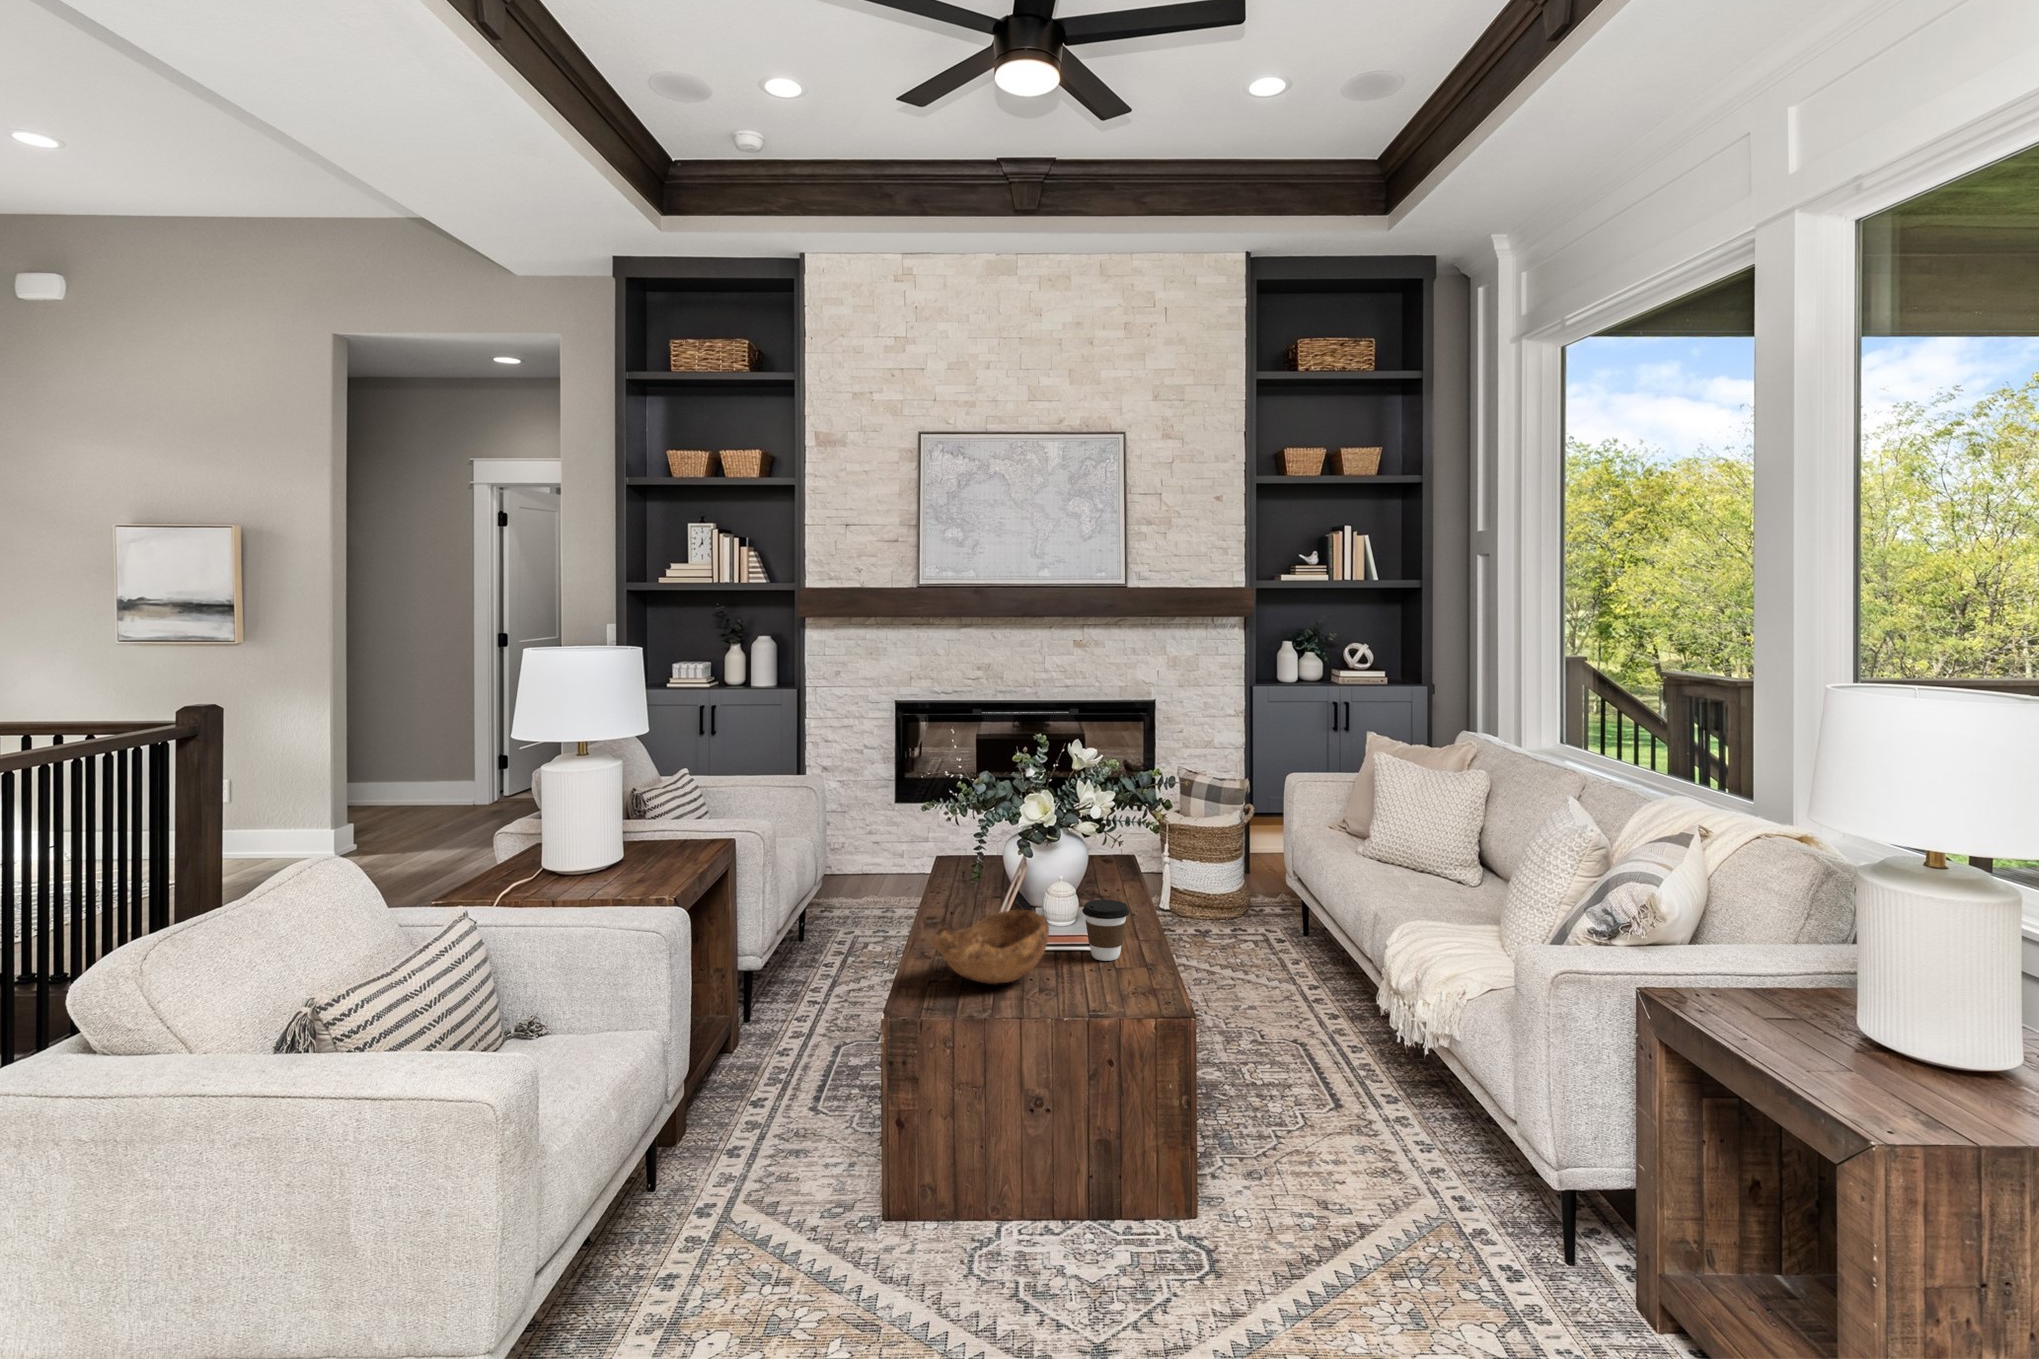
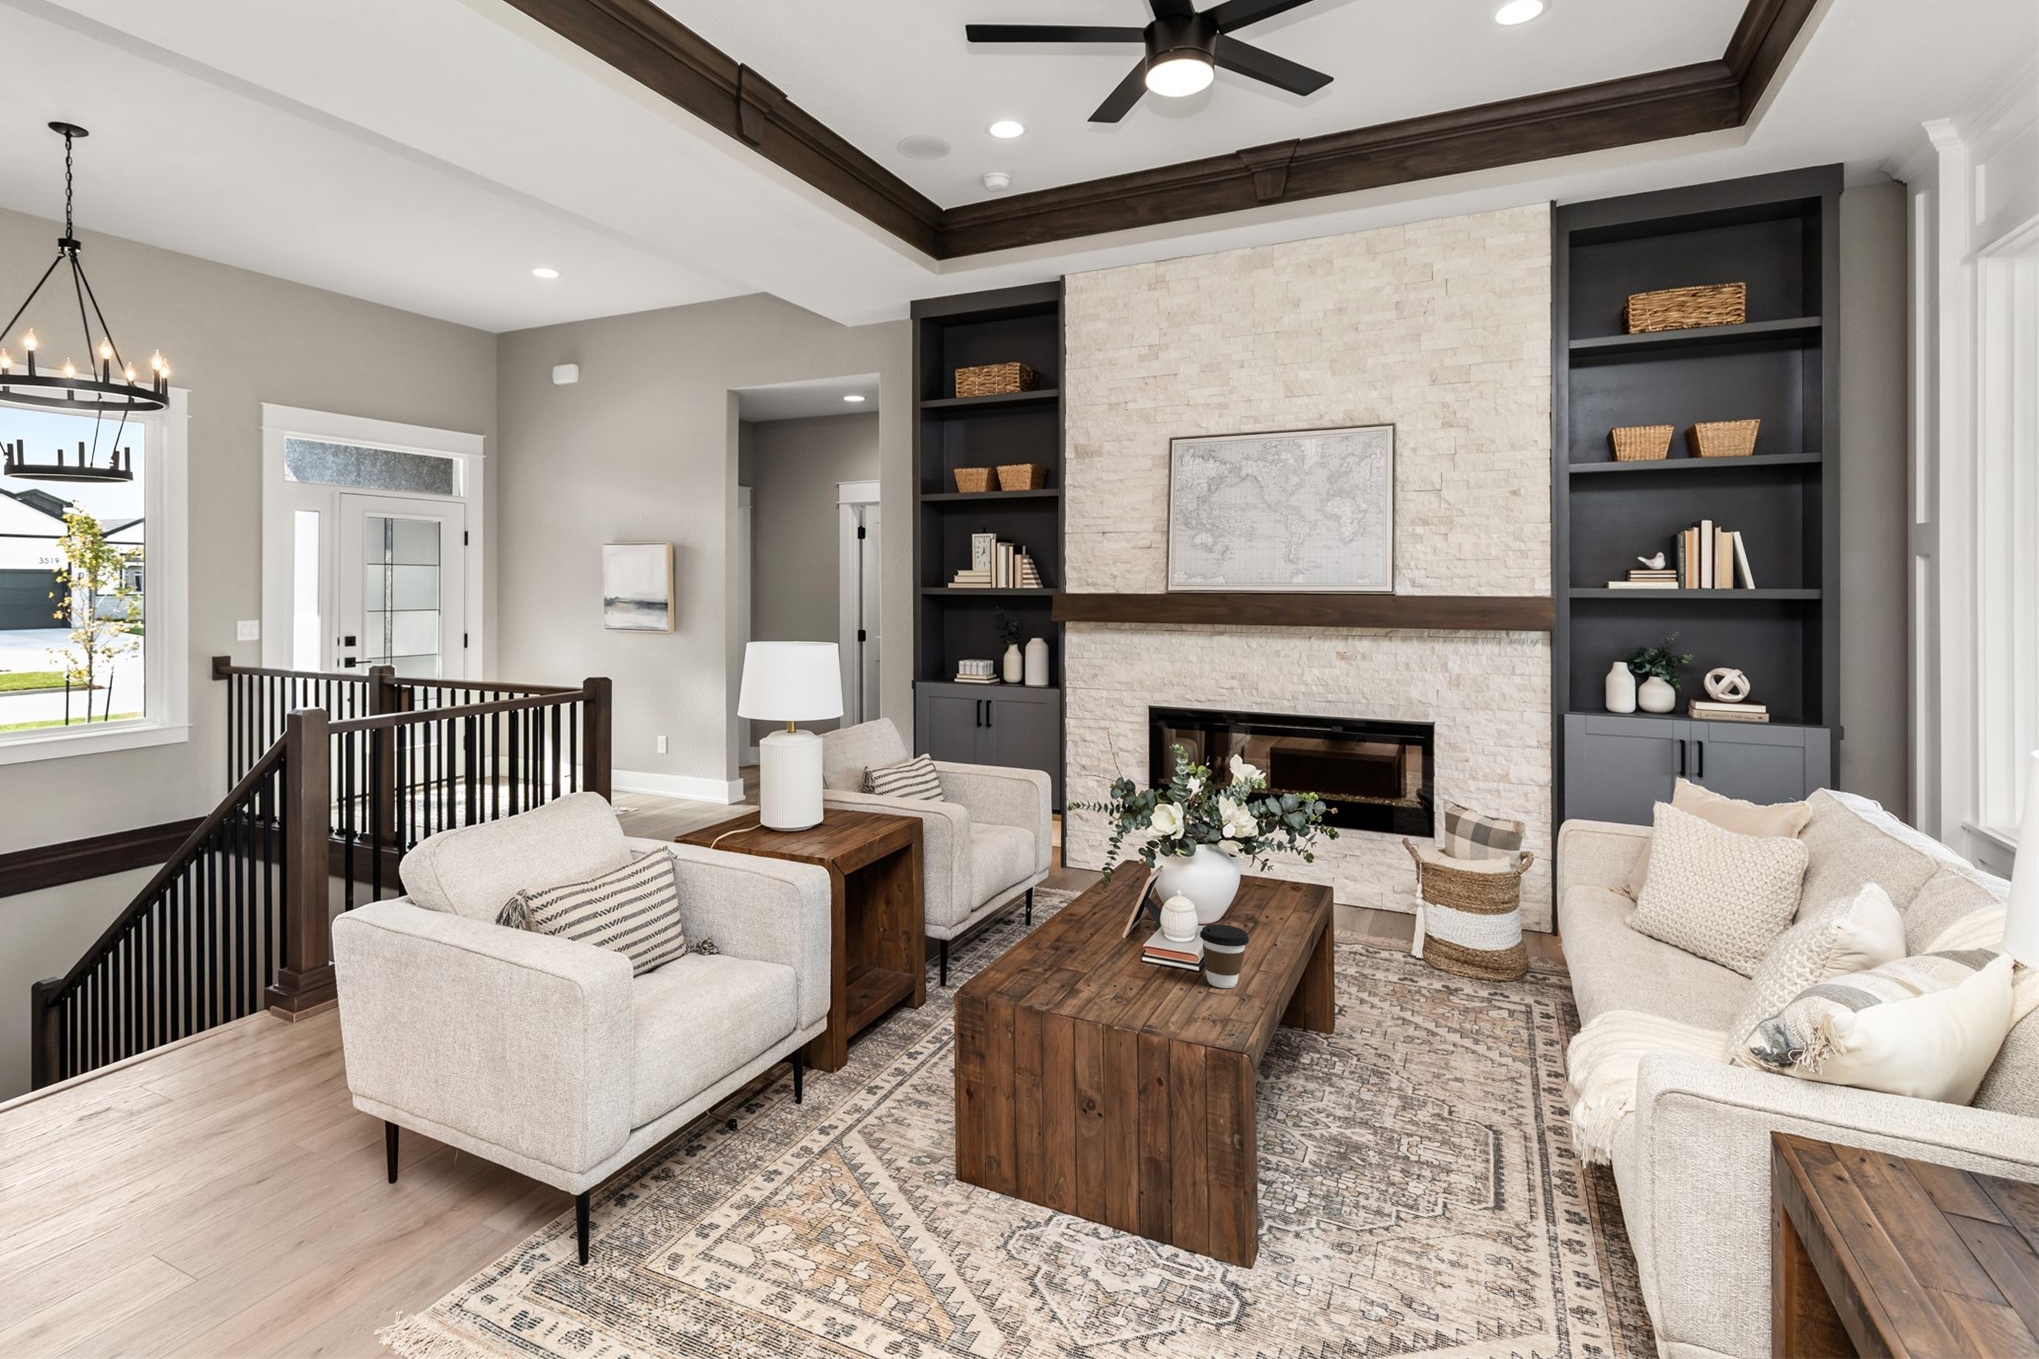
wooden bowl: present [934,910,1049,984] -> none [1037,919,1151,987]

